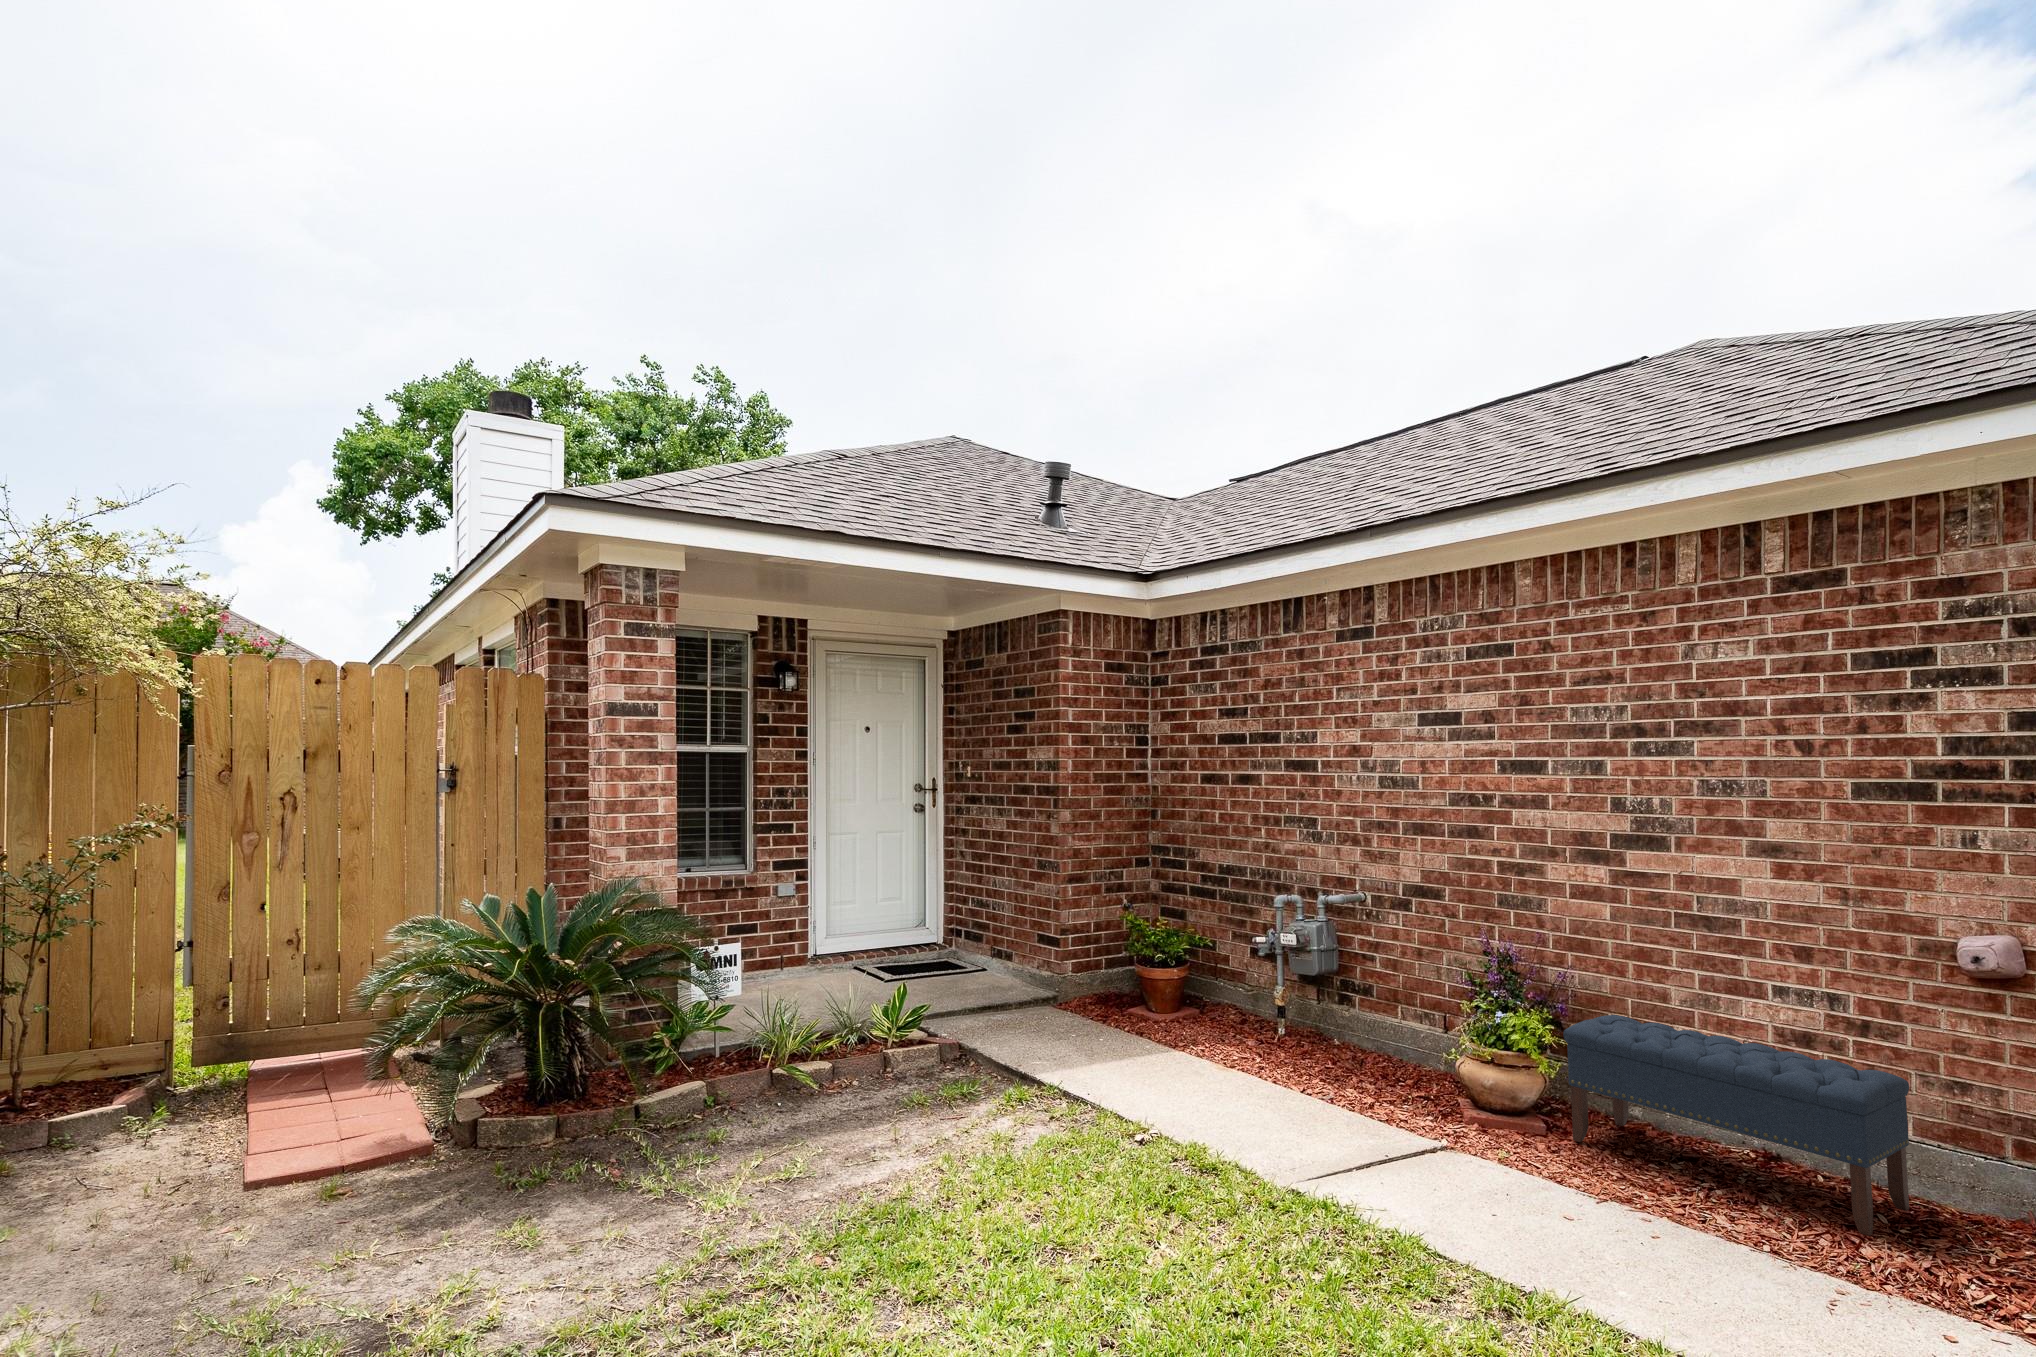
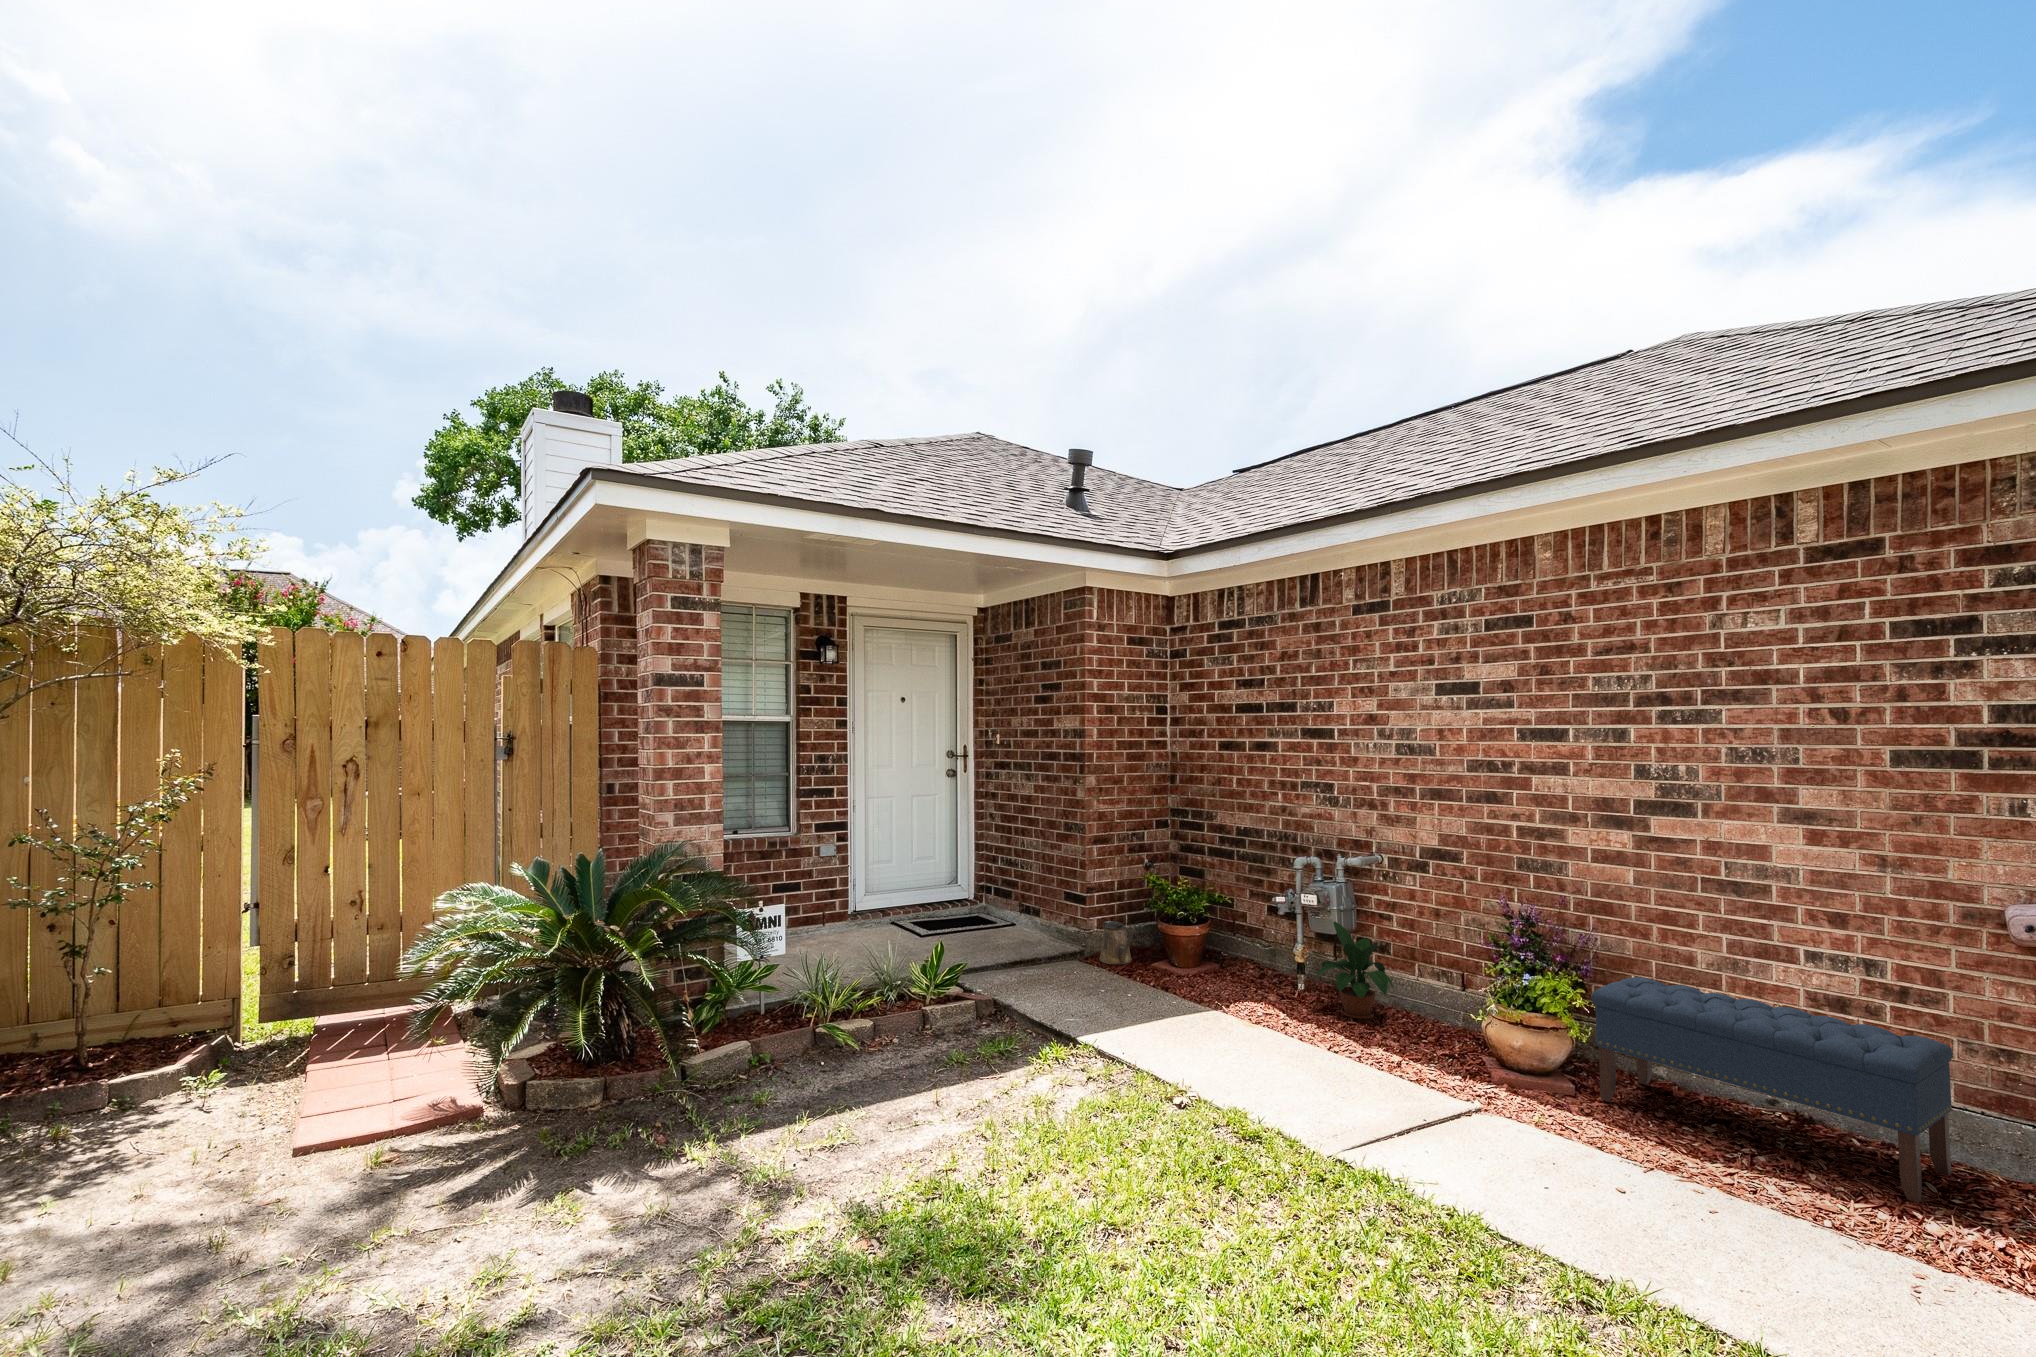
potted plant: none [1293,961,1376,1062] -> present [1314,921,1394,1019]
watering can: none [1075,963,1113,1008] -> present [1099,921,1136,964]

